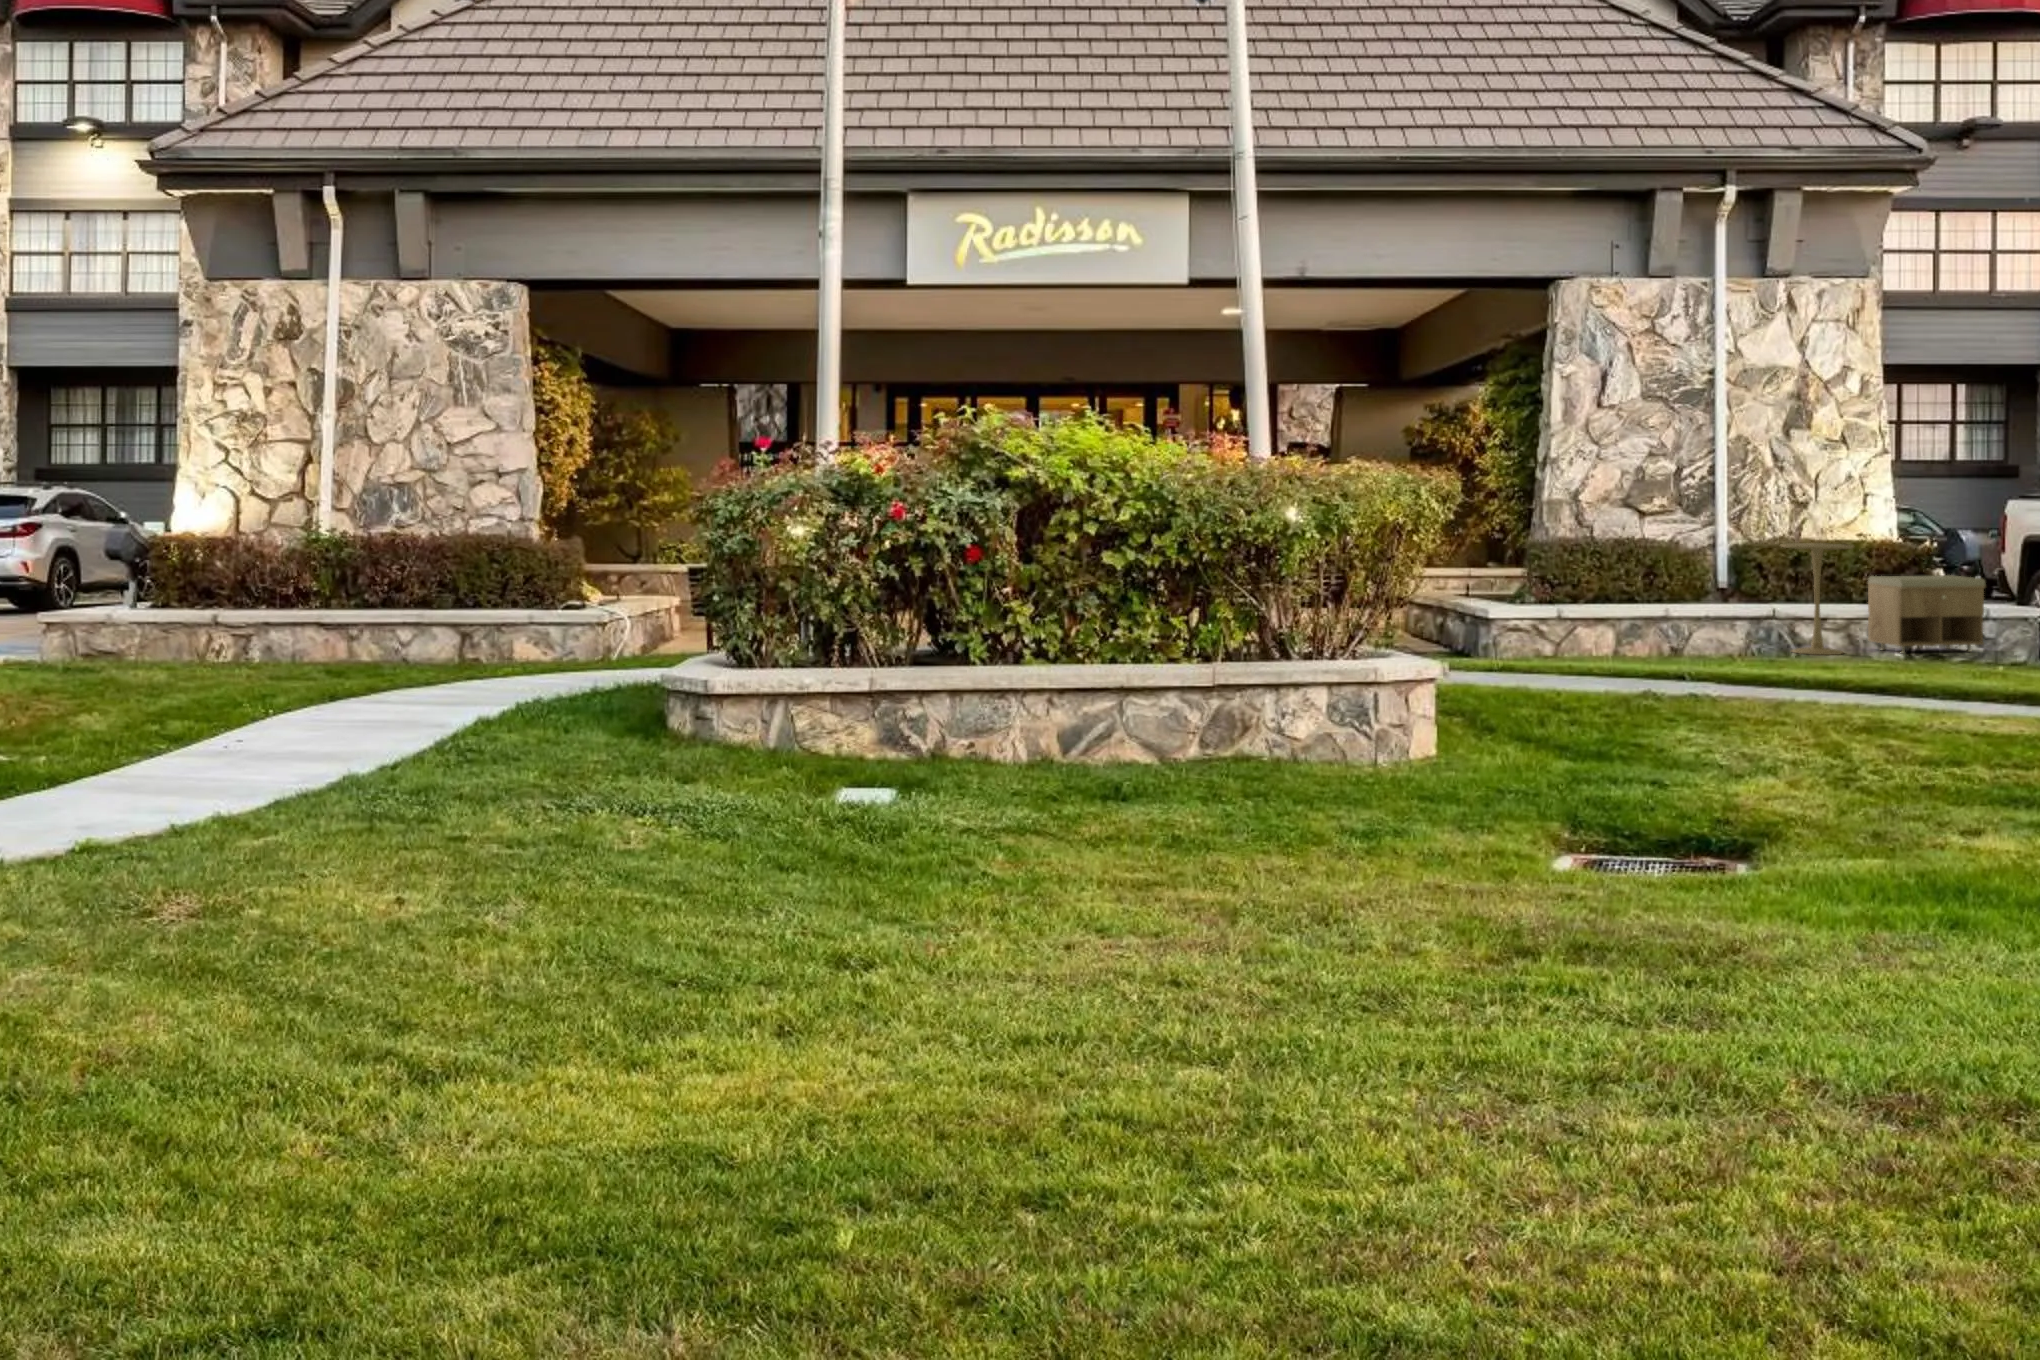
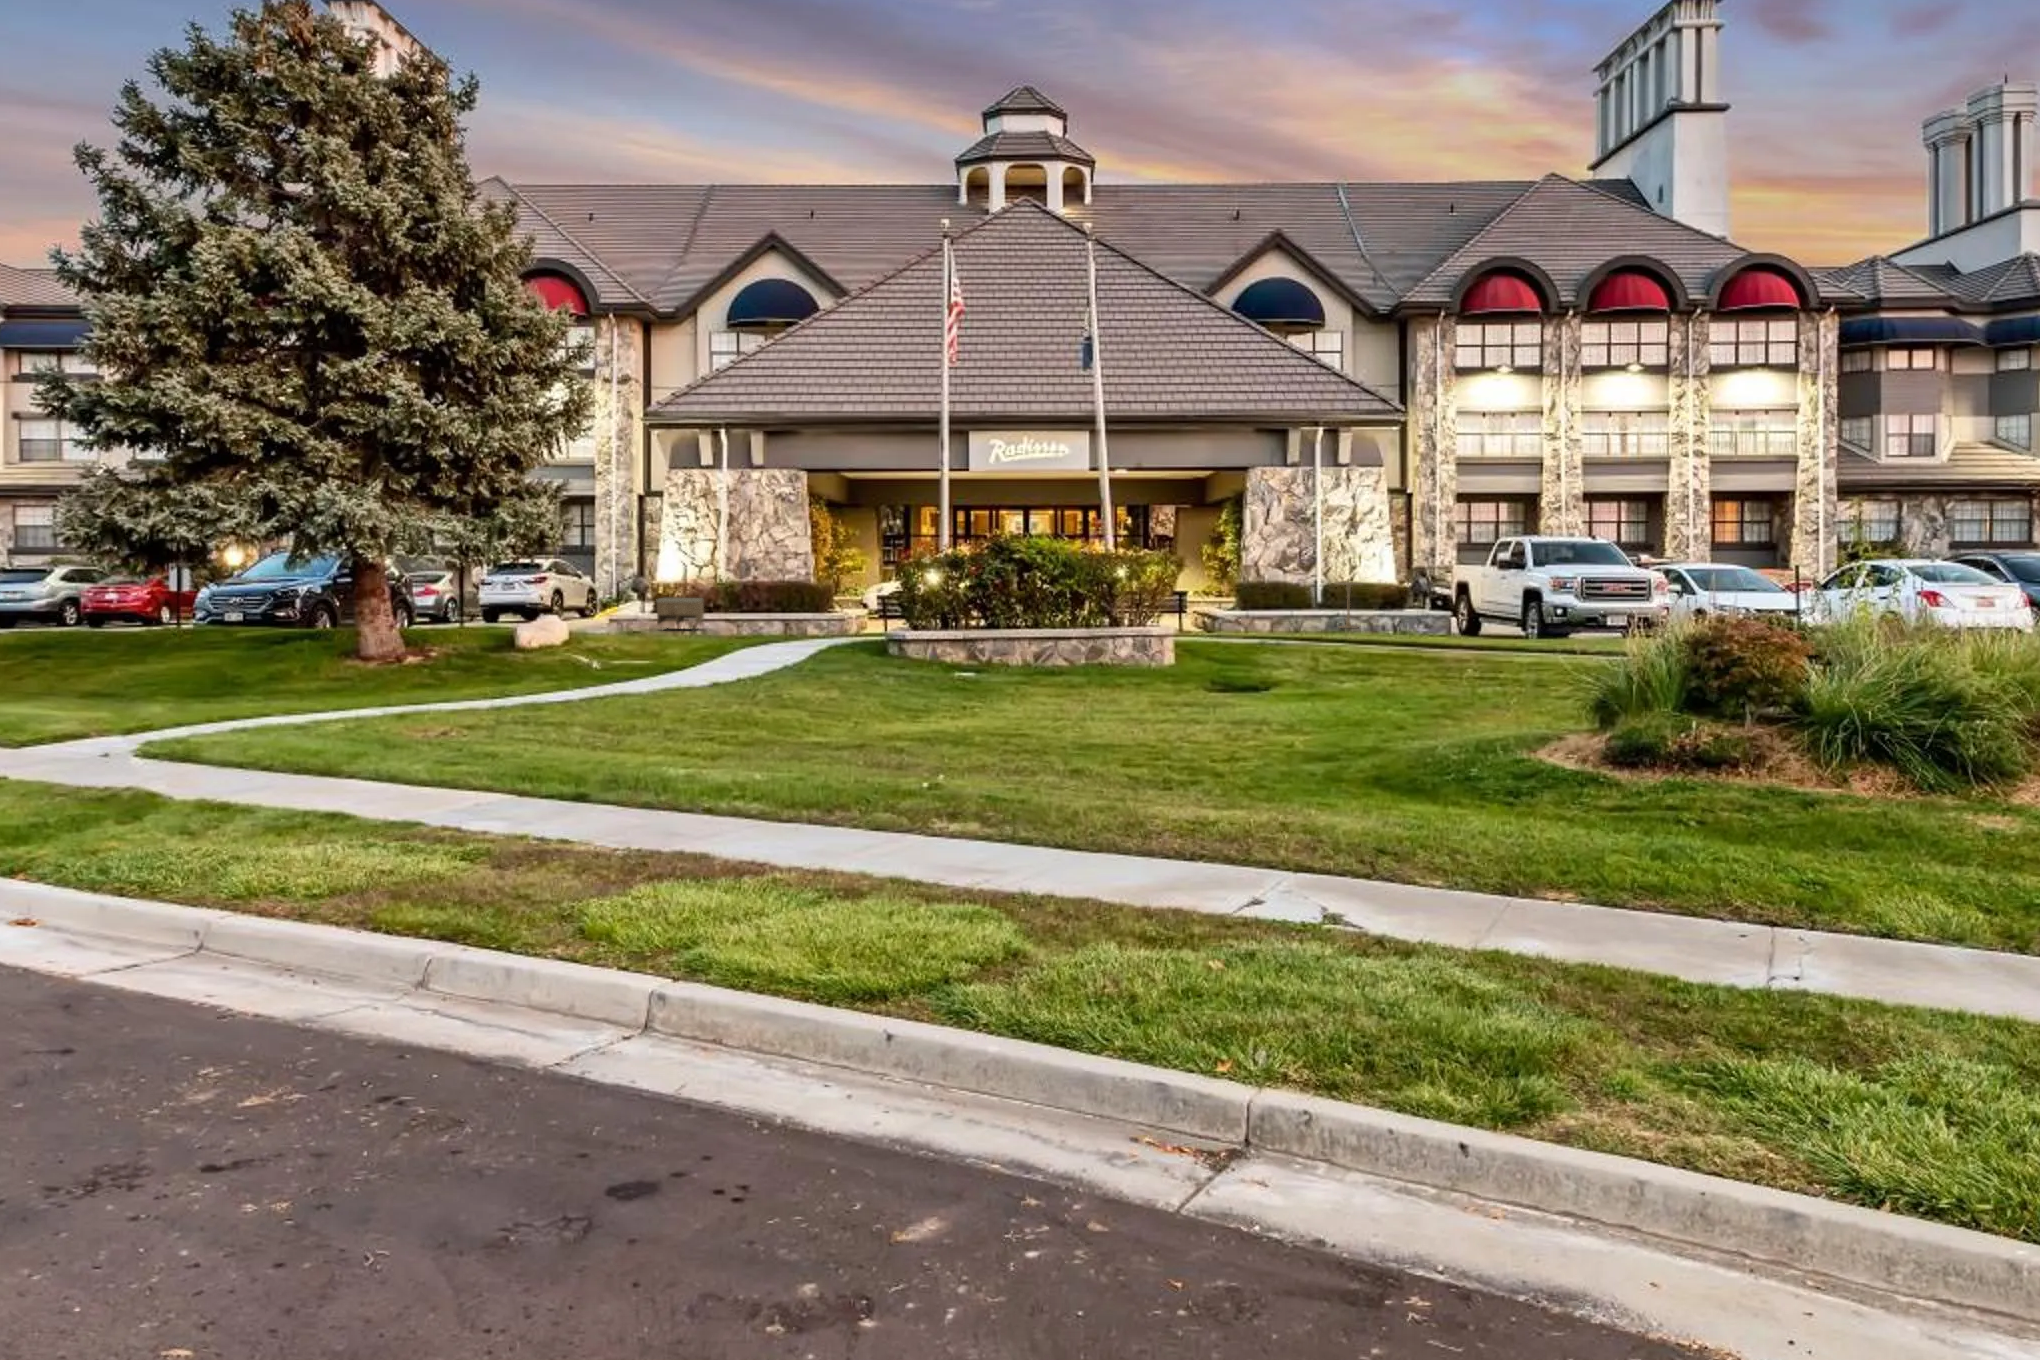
storage bench: present [1868,575,1985,653] -> present [656,598,704,630]

